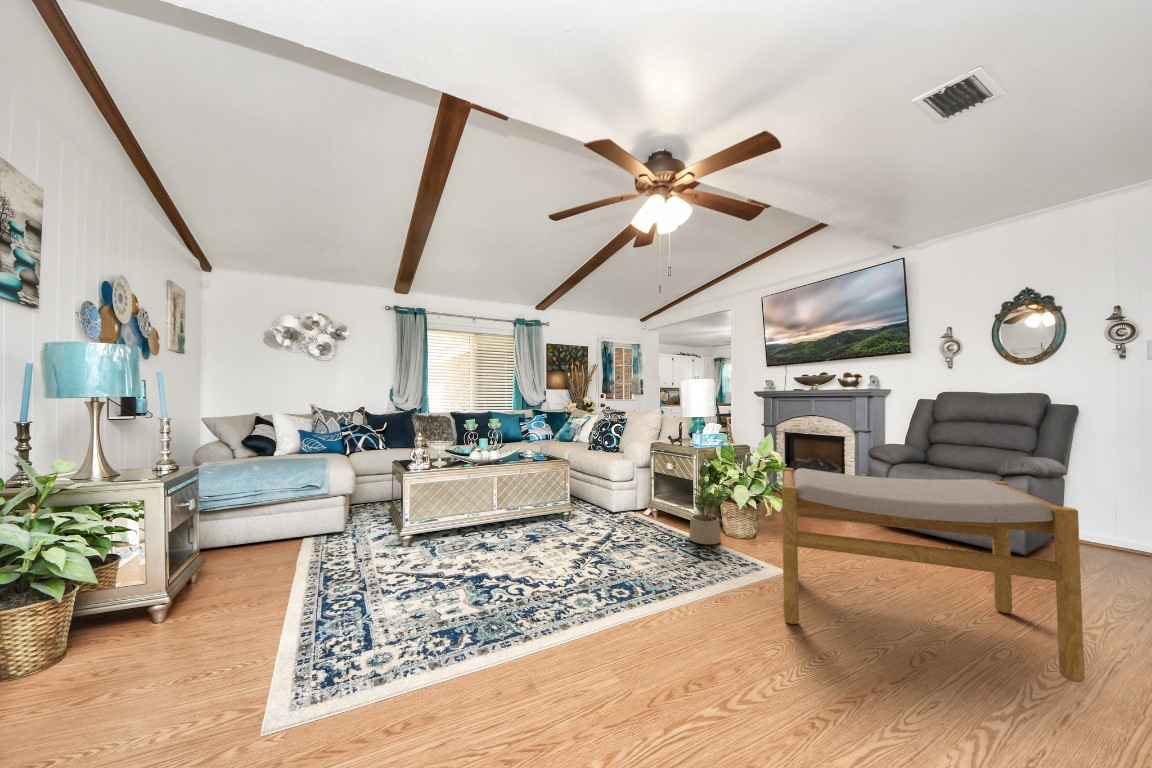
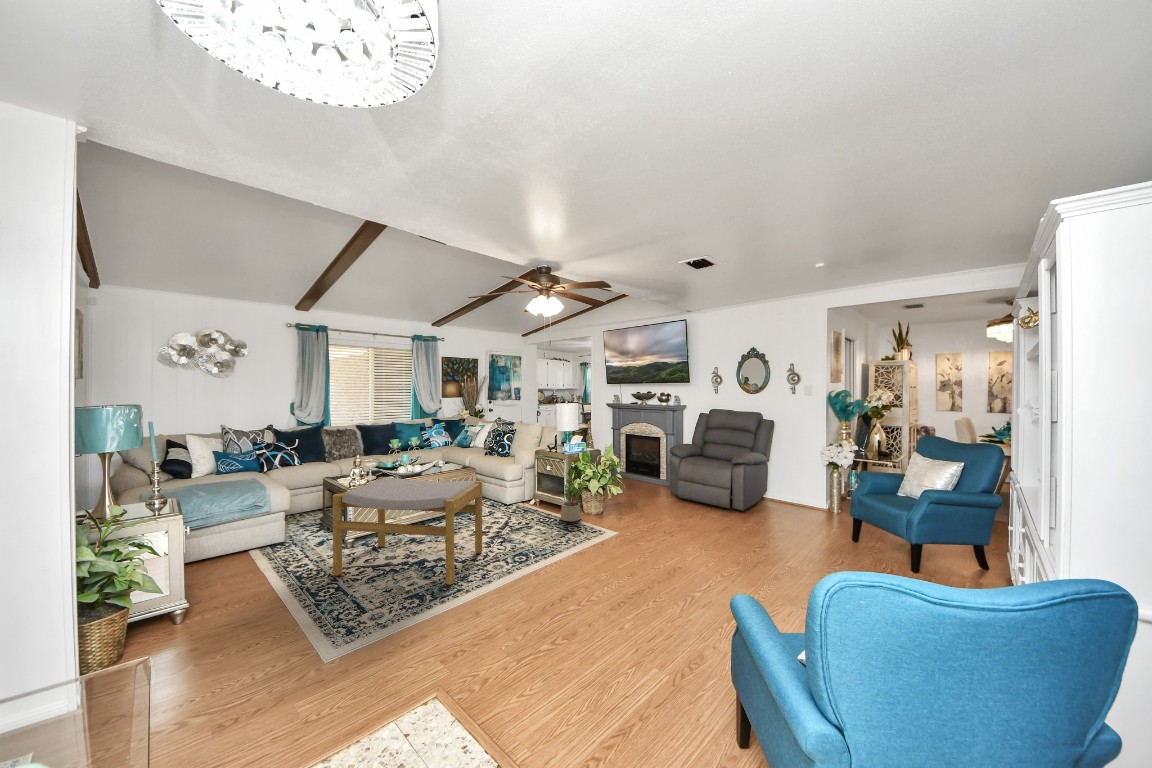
footstool: present [782,468,1085,682] -> present [333,477,482,585]

